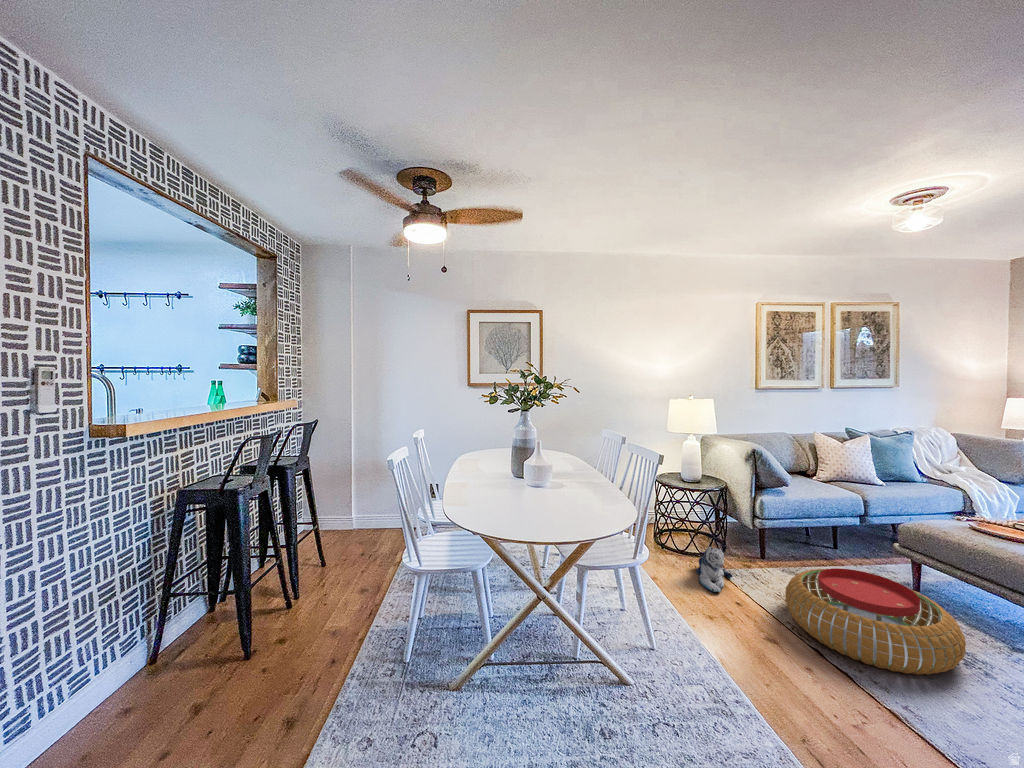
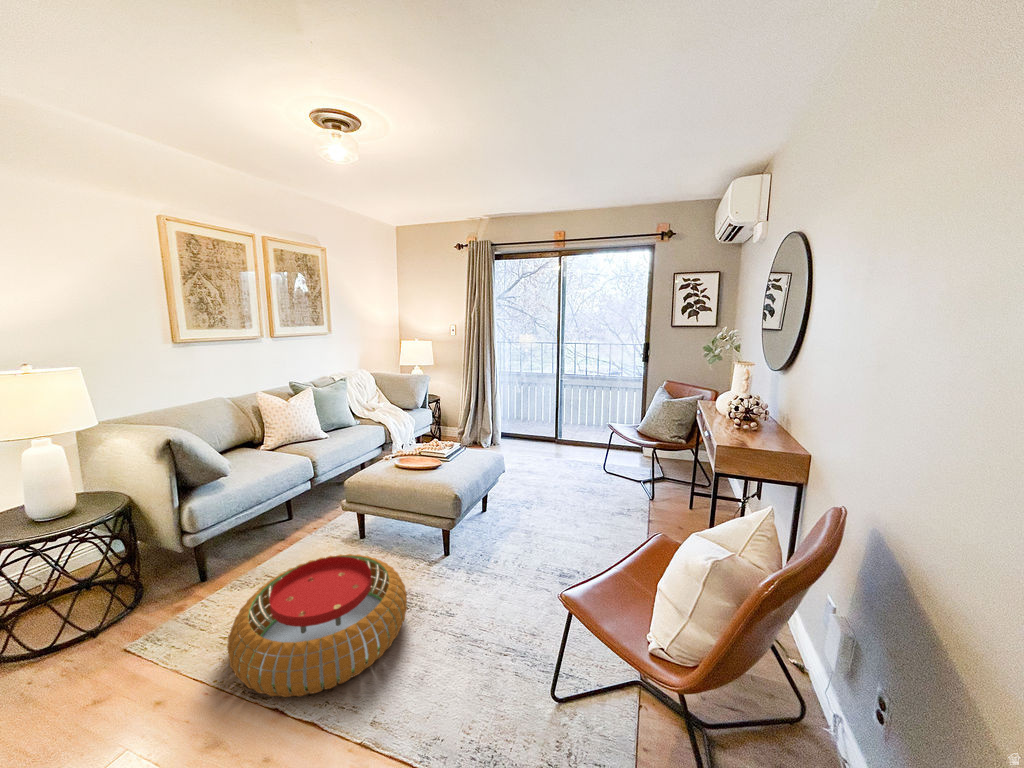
plush toy: present [696,547,733,592] -> none [66,629,146,721]

